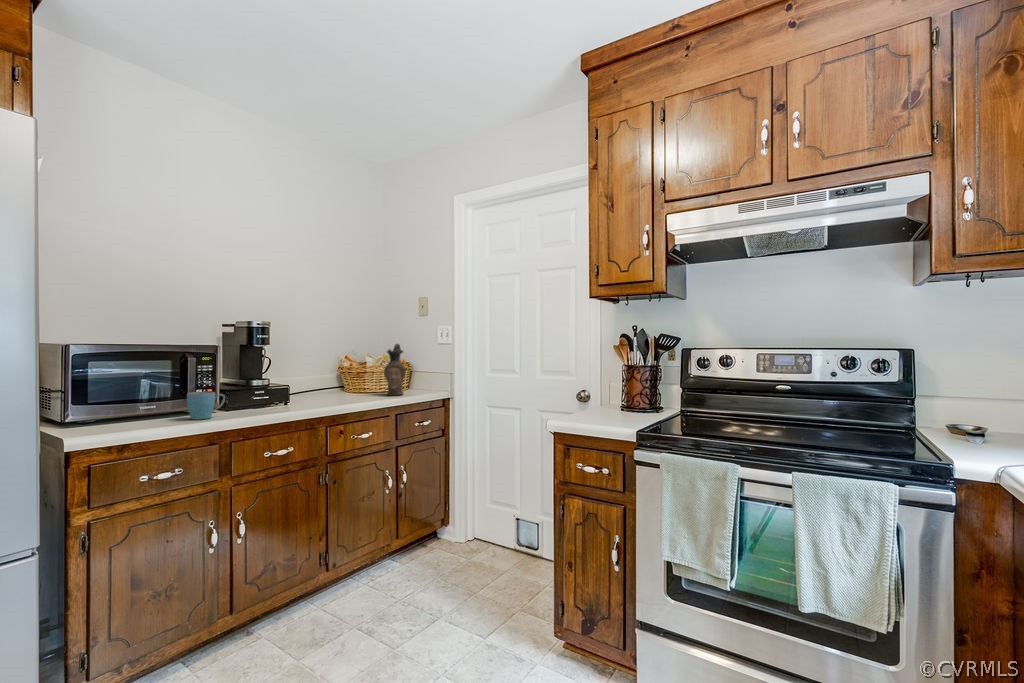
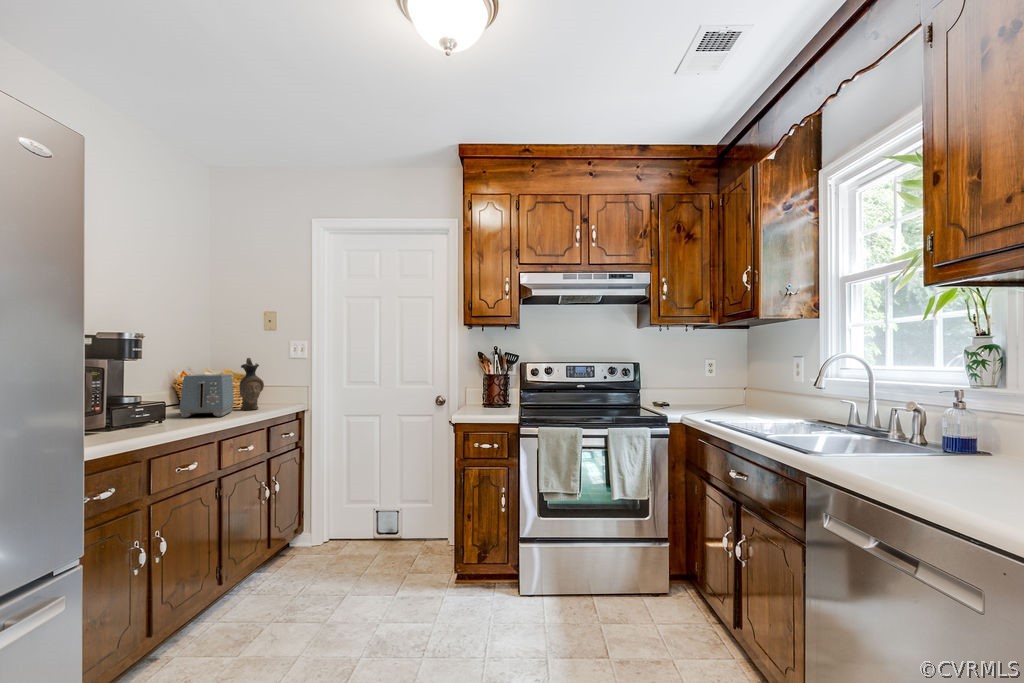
toaster: none [307,360,373,402] -> present [179,374,234,418]
mug: present [187,392,225,420] -> none [121,407,154,435]

